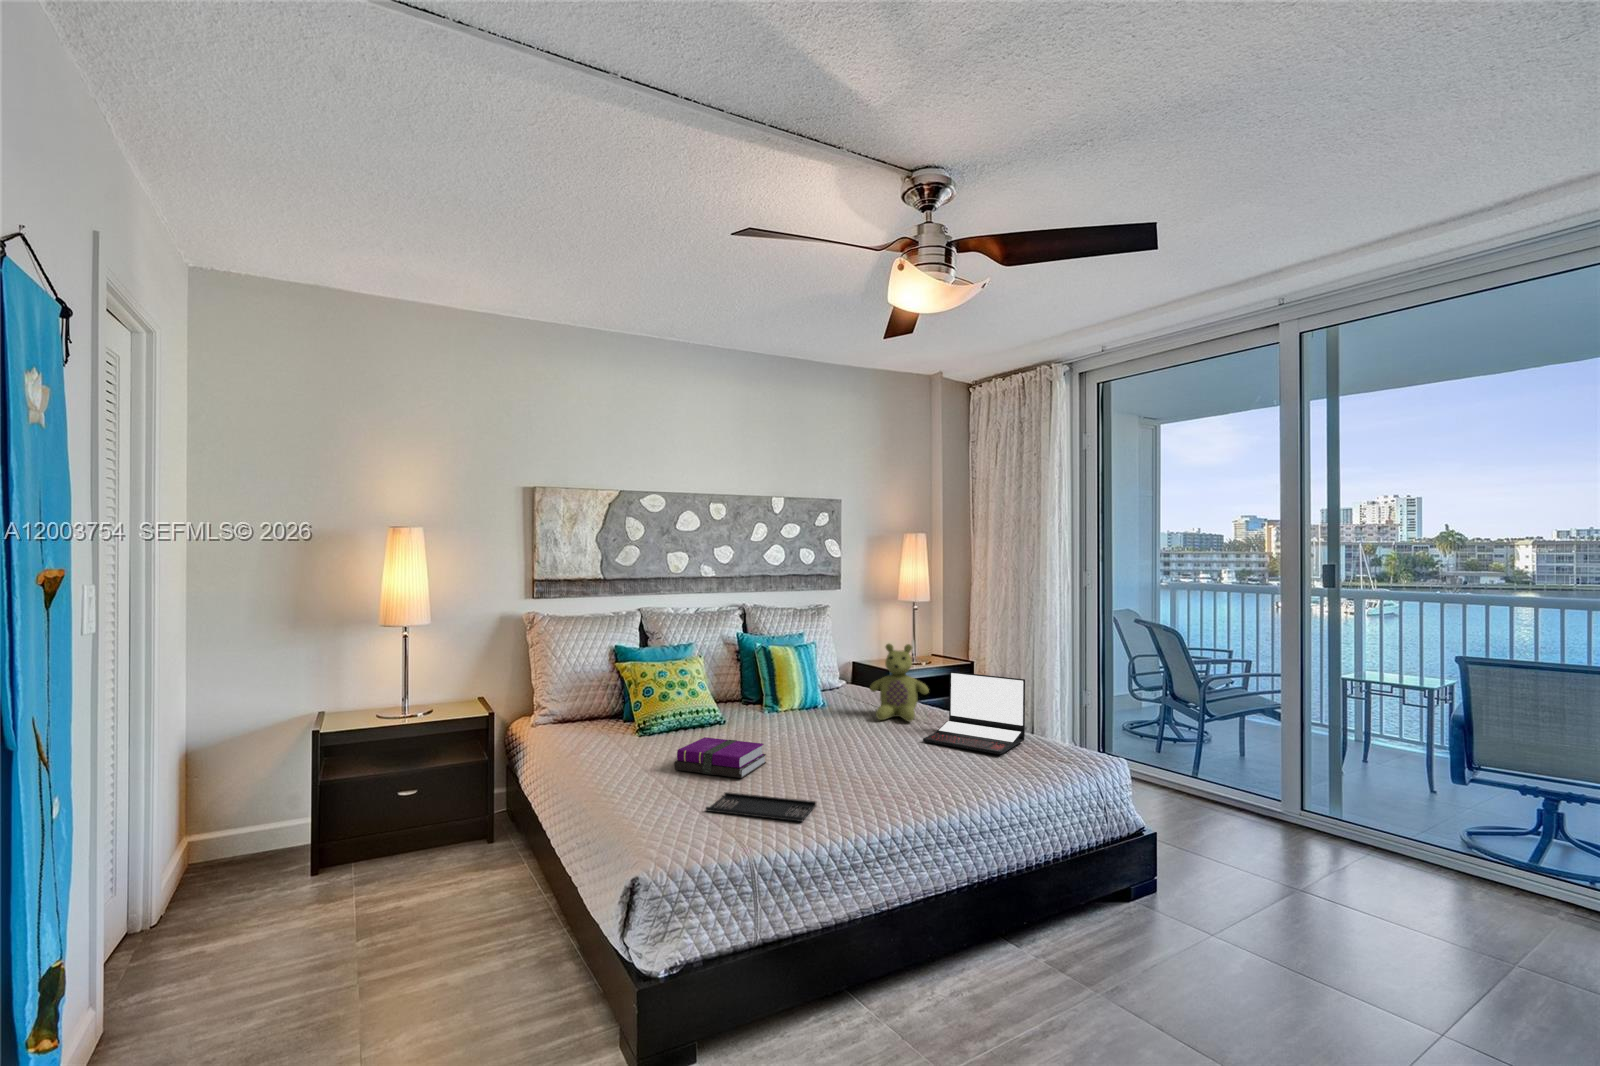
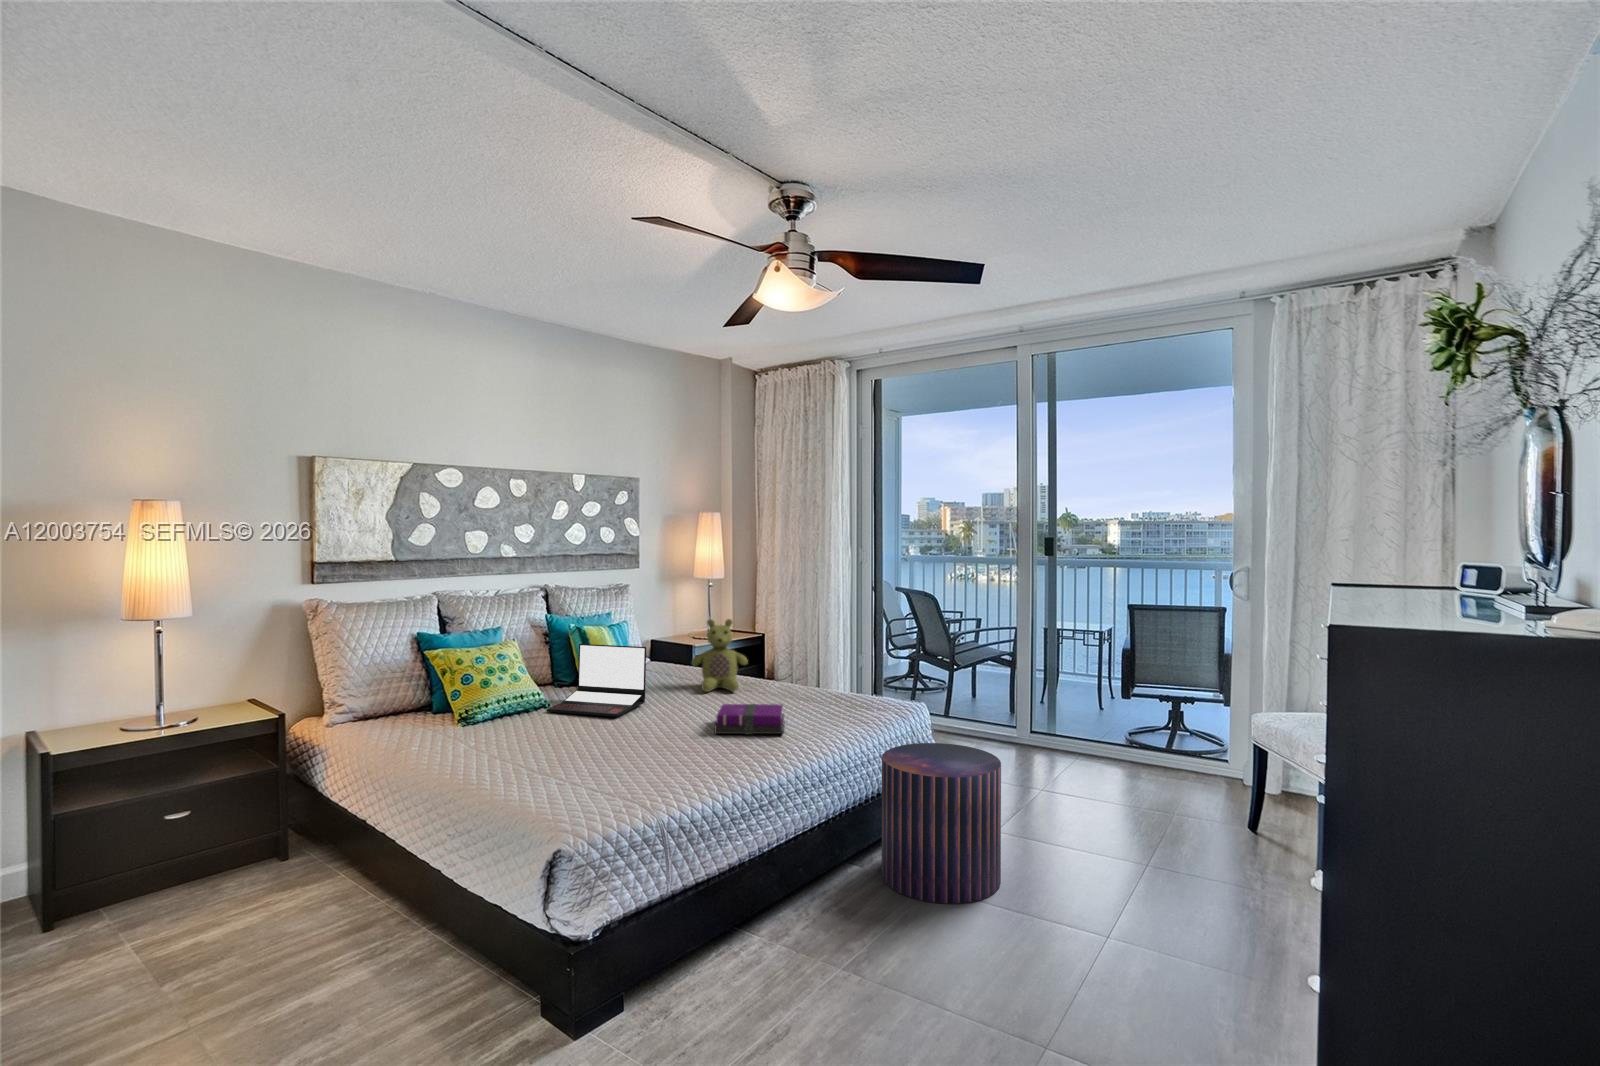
laptop: present [923,672,1025,754] -> present [547,644,646,717]
notebook: present [674,737,766,778] -> present [715,704,784,734]
tray: present [706,792,816,822] -> none [591,765,694,785]
pouf: none [1041,804,1199,1018] -> present [882,743,1001,904]

